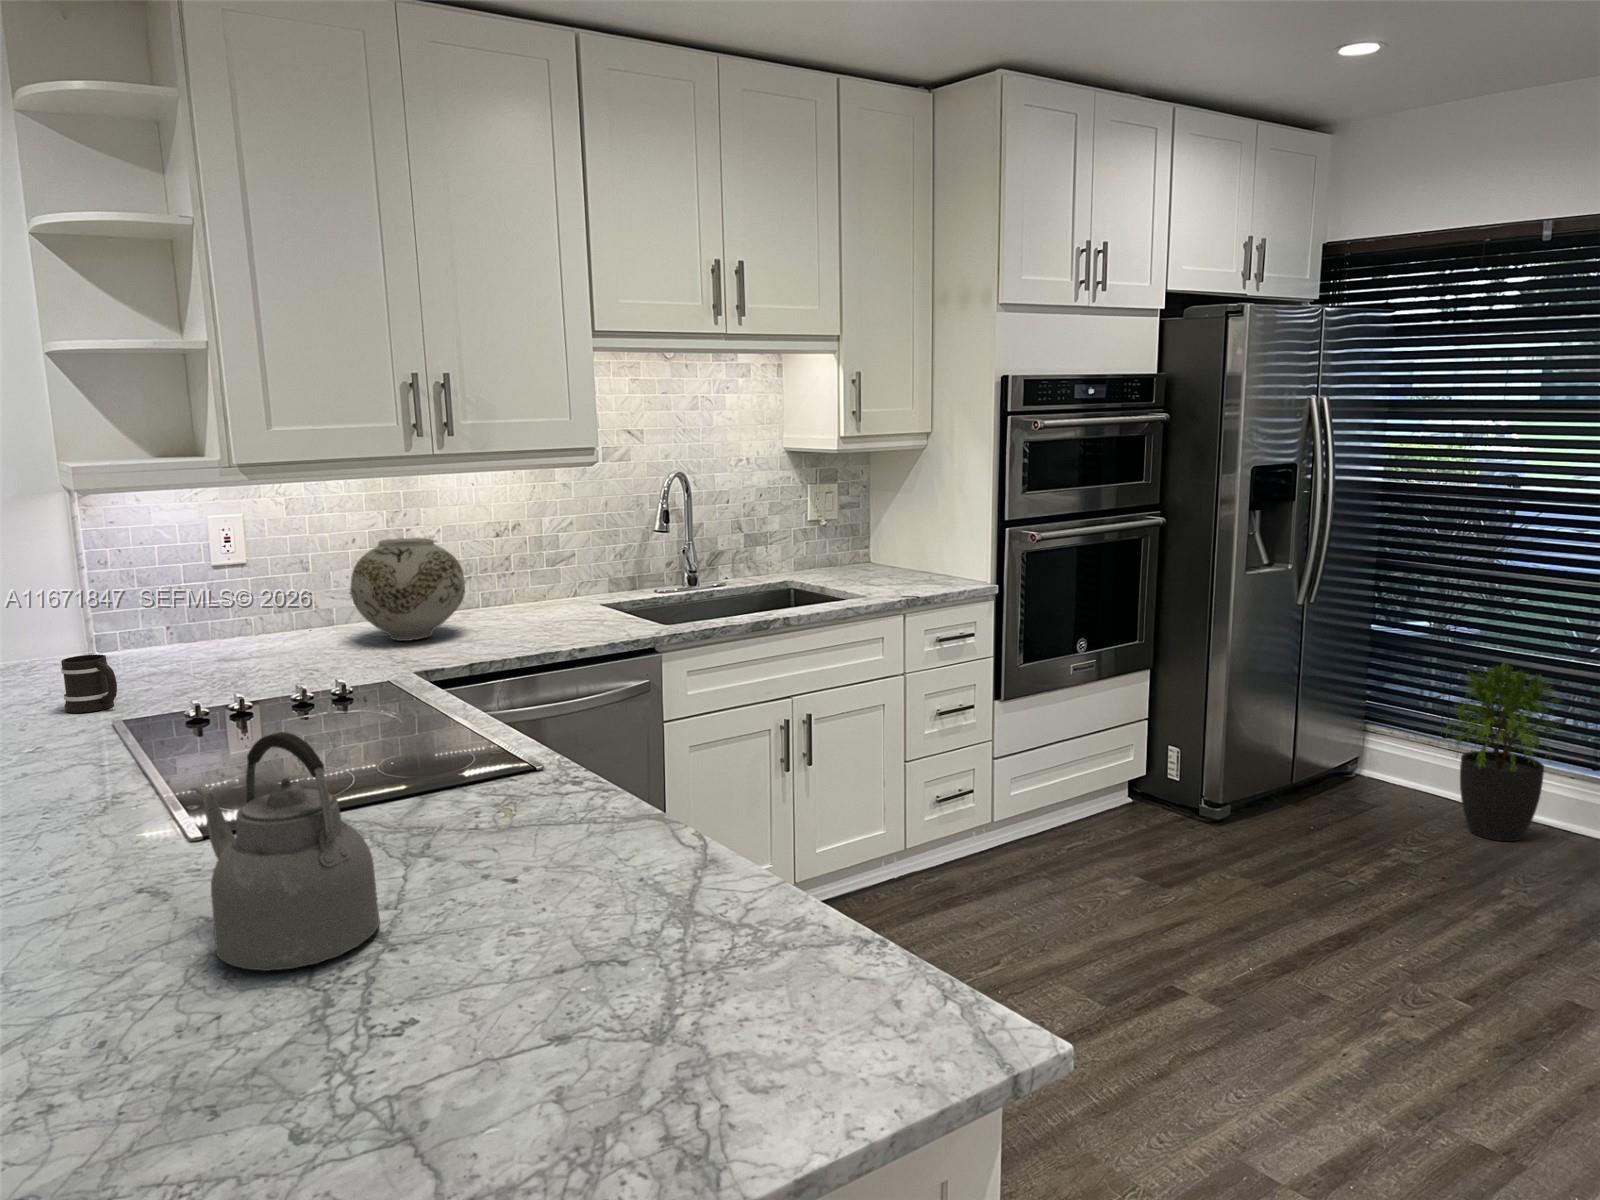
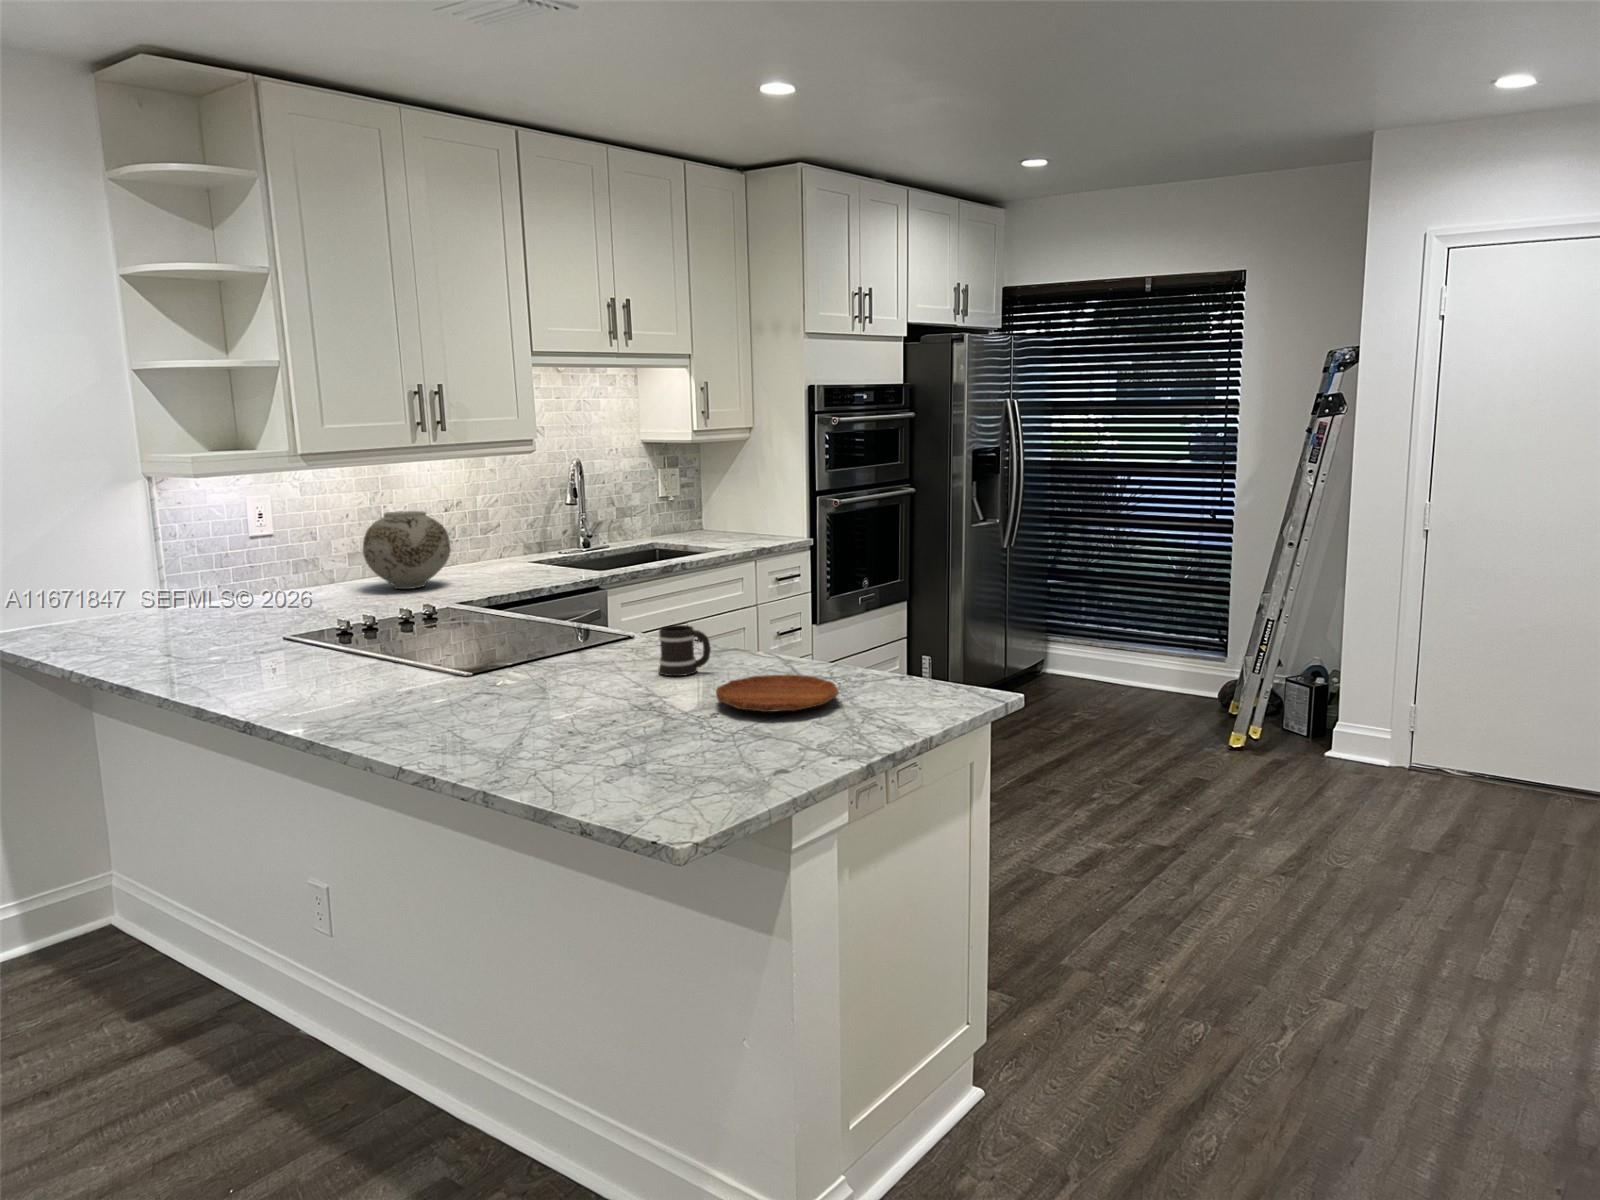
mug: present [61,654,117,713] -> present [659,625,711,676]
potted plant: present [1443,663,1559,841] -> none [1099,578,1174,701]
kettle: present [190,732,380,971] -> none [525,585,646,708]
tray: none [428,925,689,1063] -> present [716,675,839,712]

